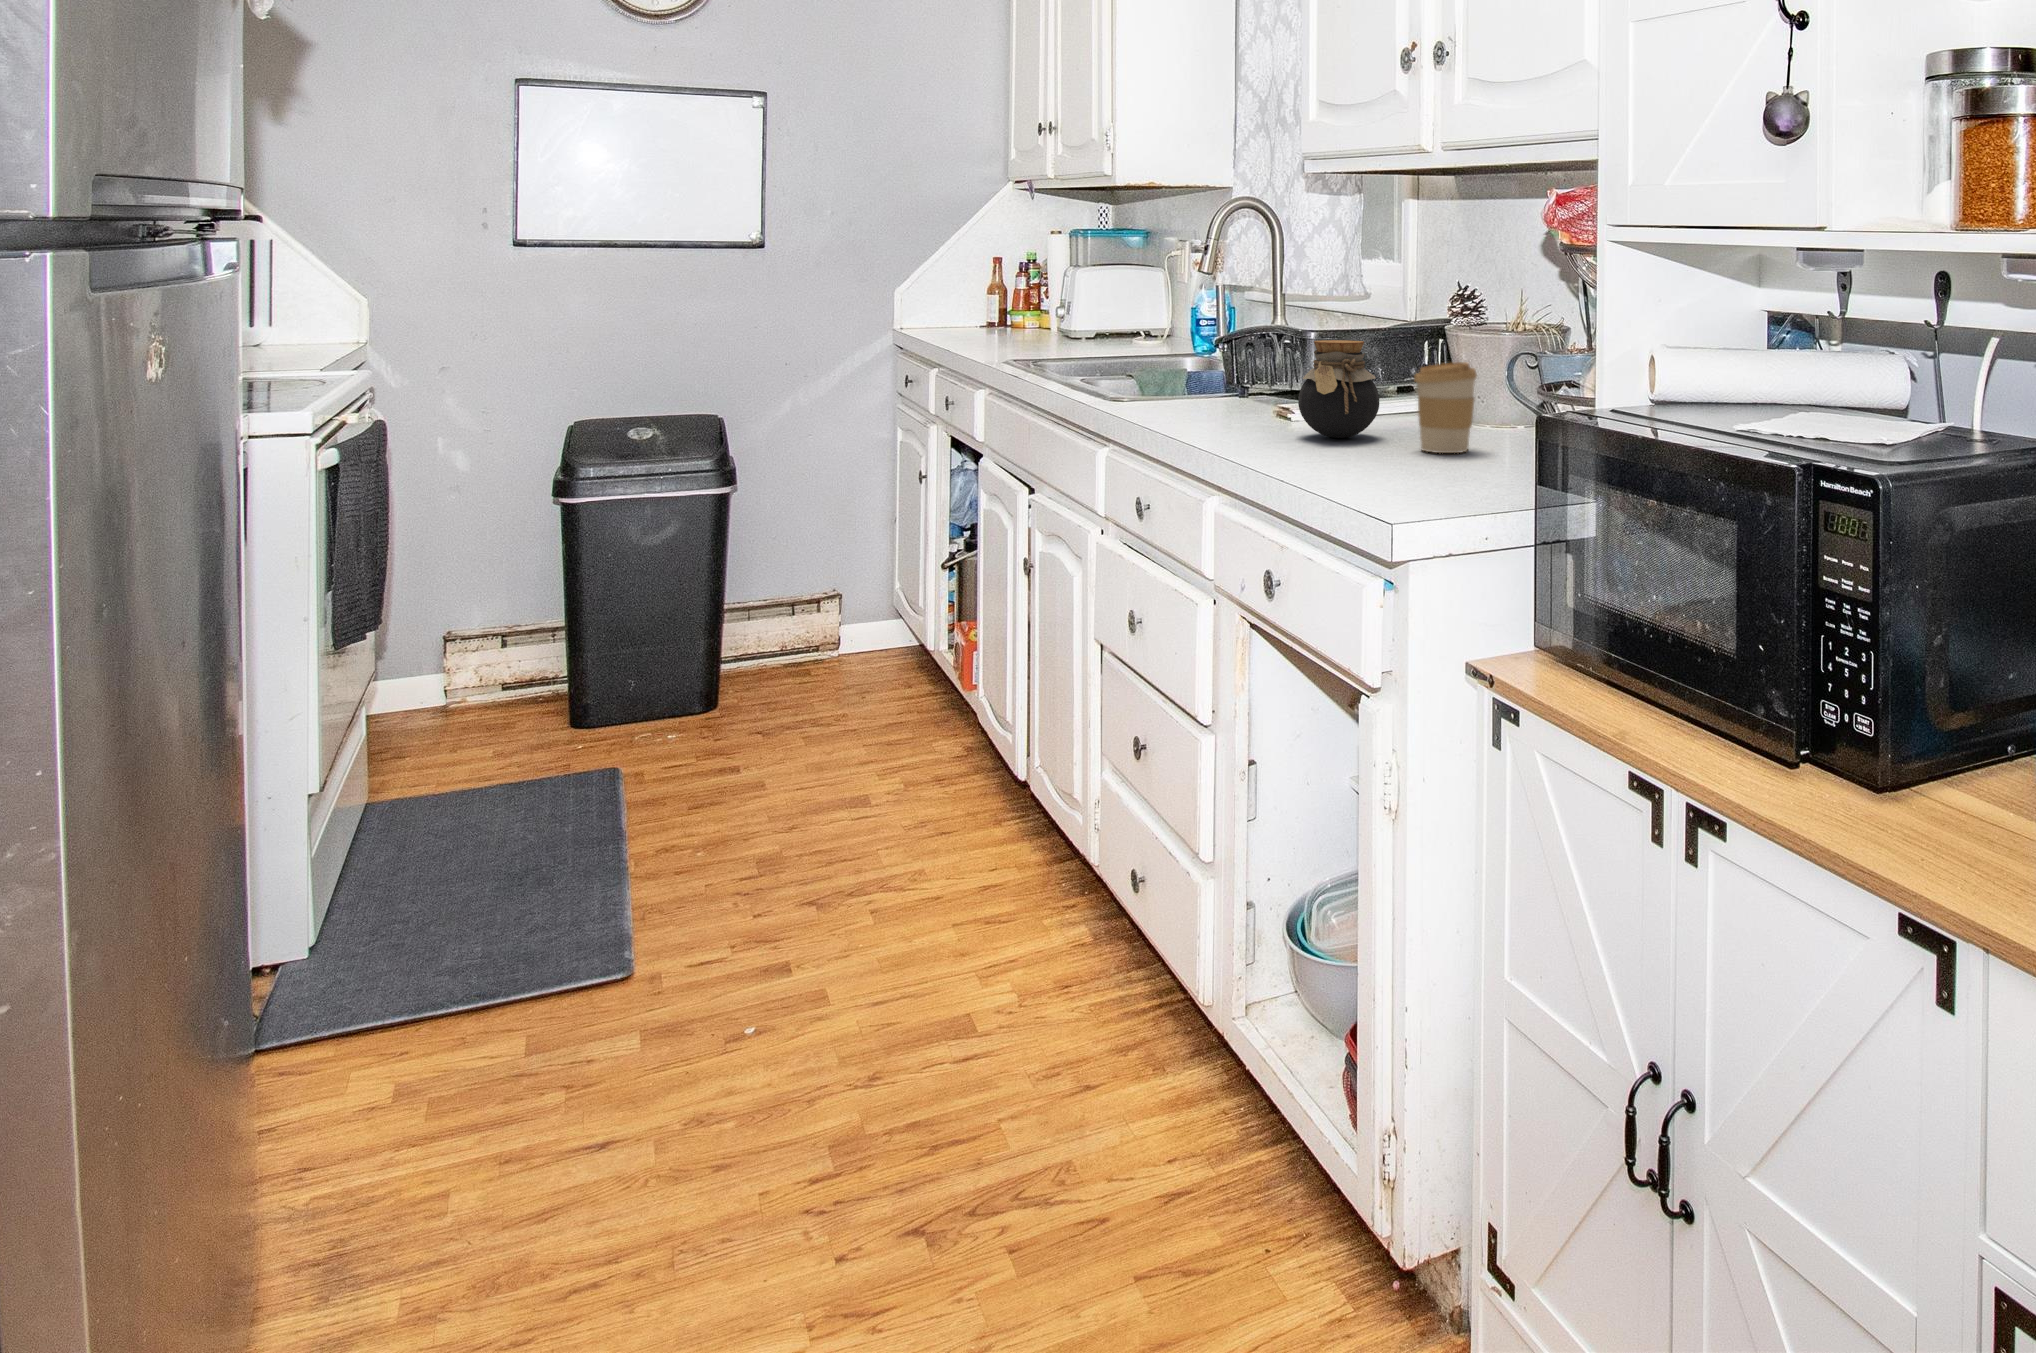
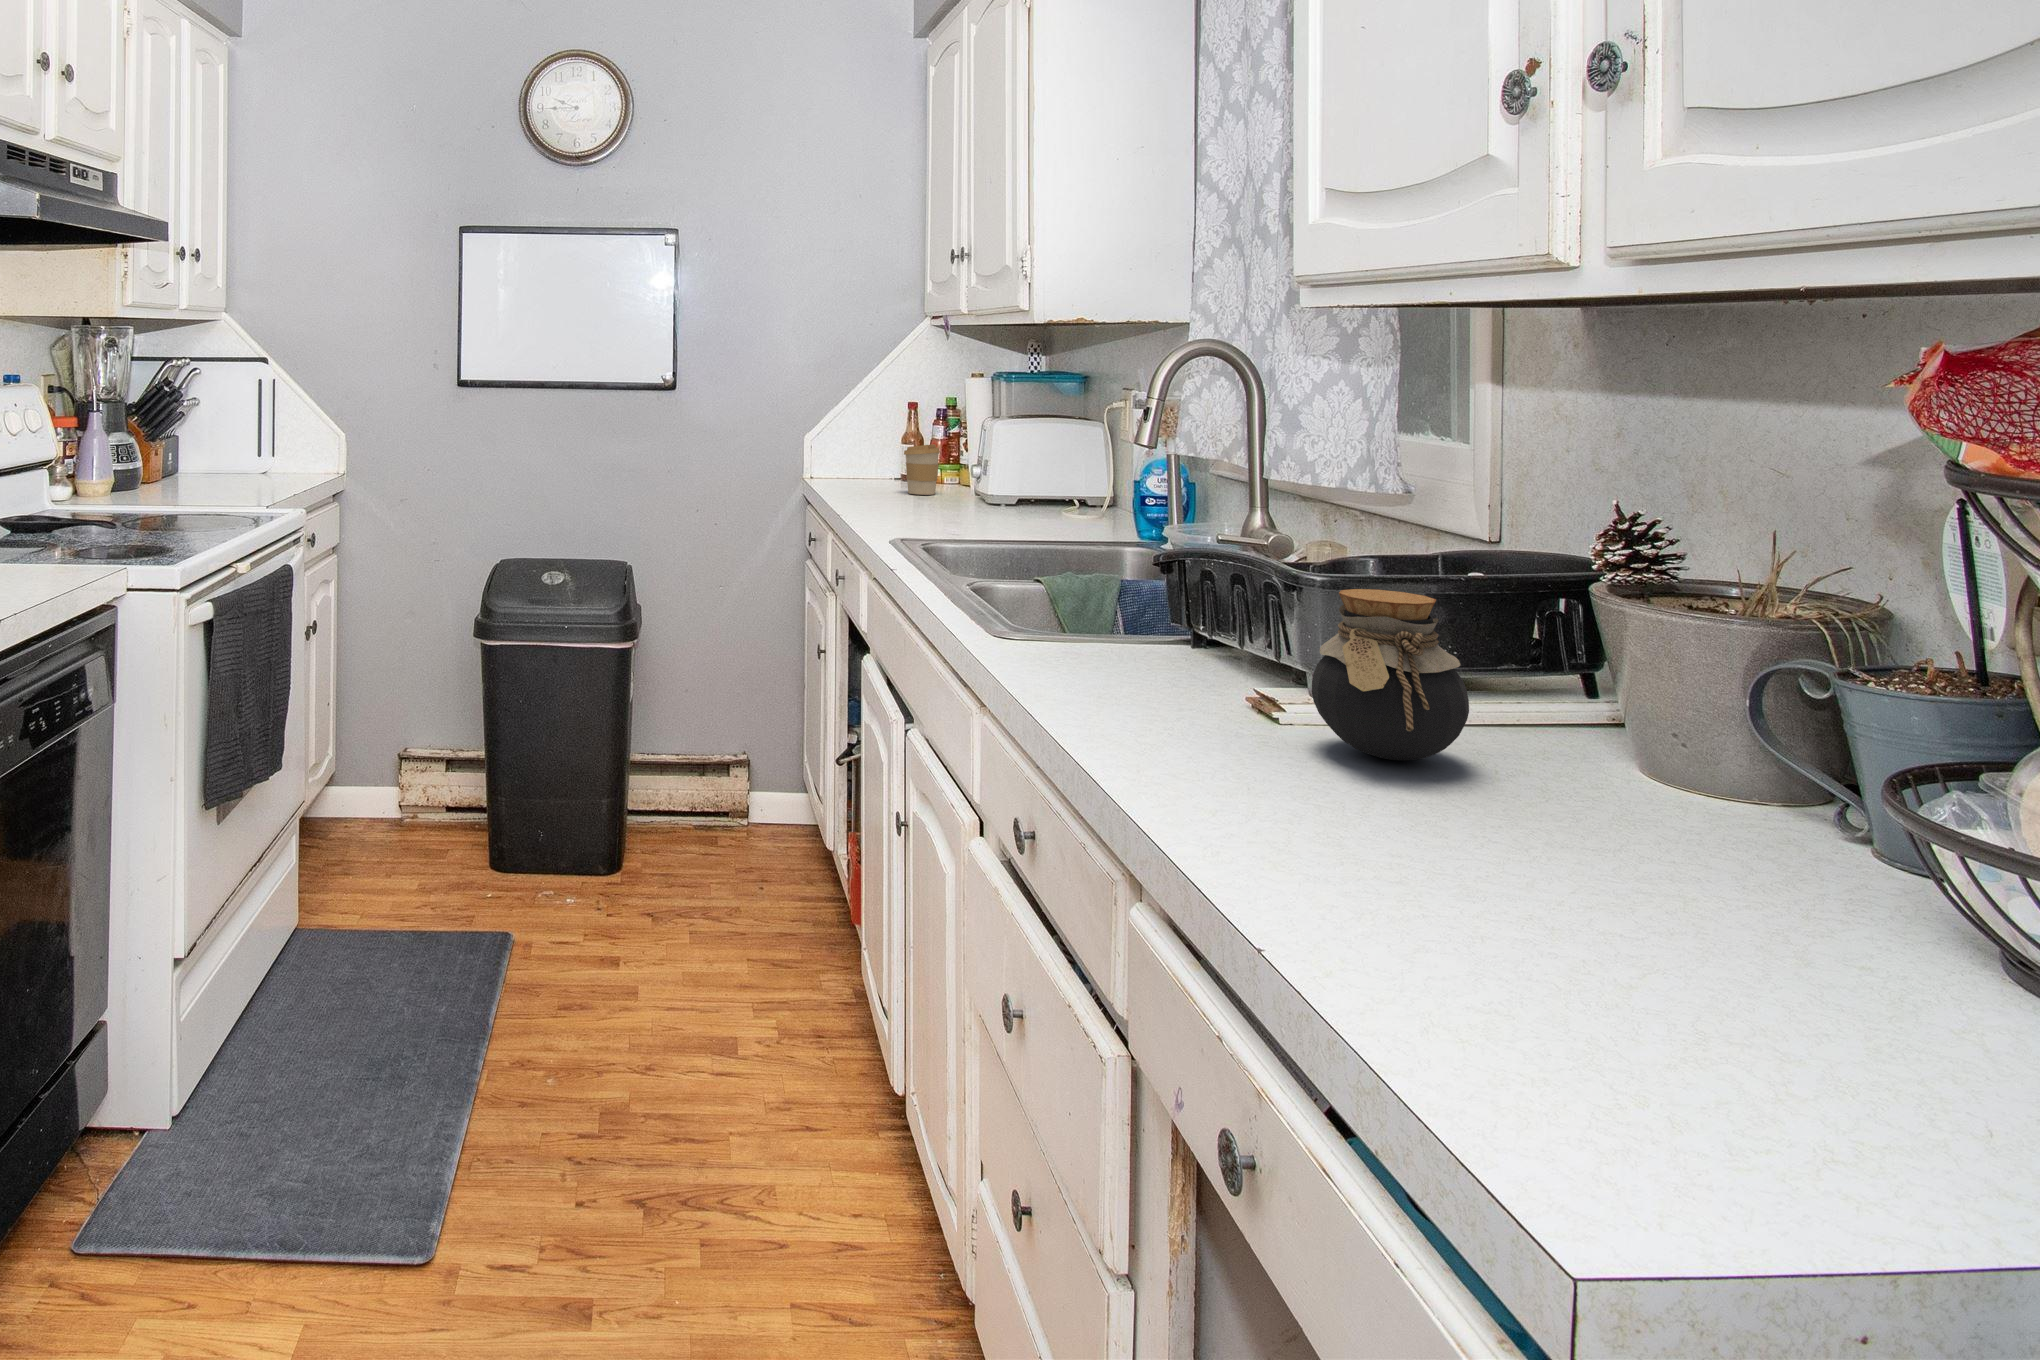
coffee cup: present [1414,362,1477,453] -> present [904,444,940,495]

